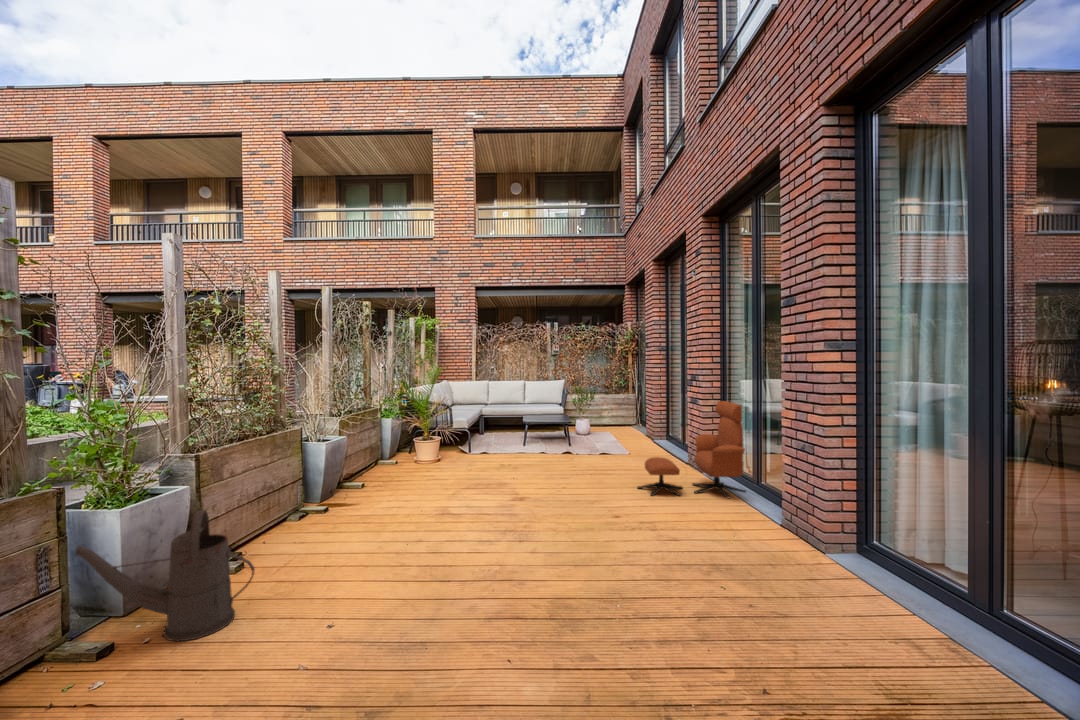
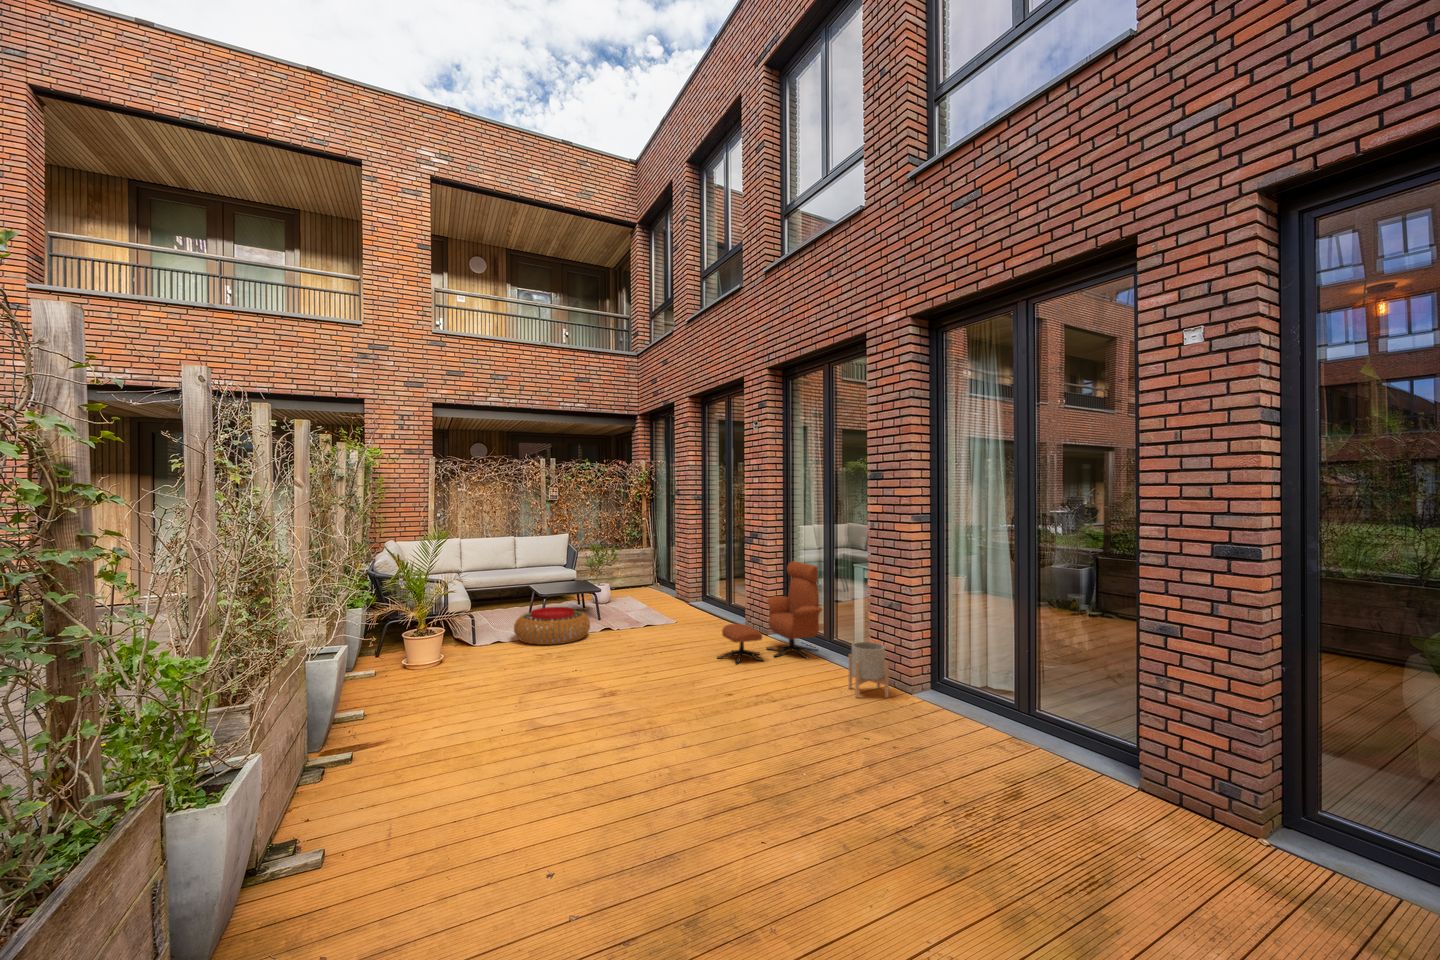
pouf: none [489,433,549,463] -> present [514,607,590,645]
planter: none [753,486,797,554] -> present [849,642,889,698]
watering can: present [76,510,255,641] -> none [274,722,446,867]

